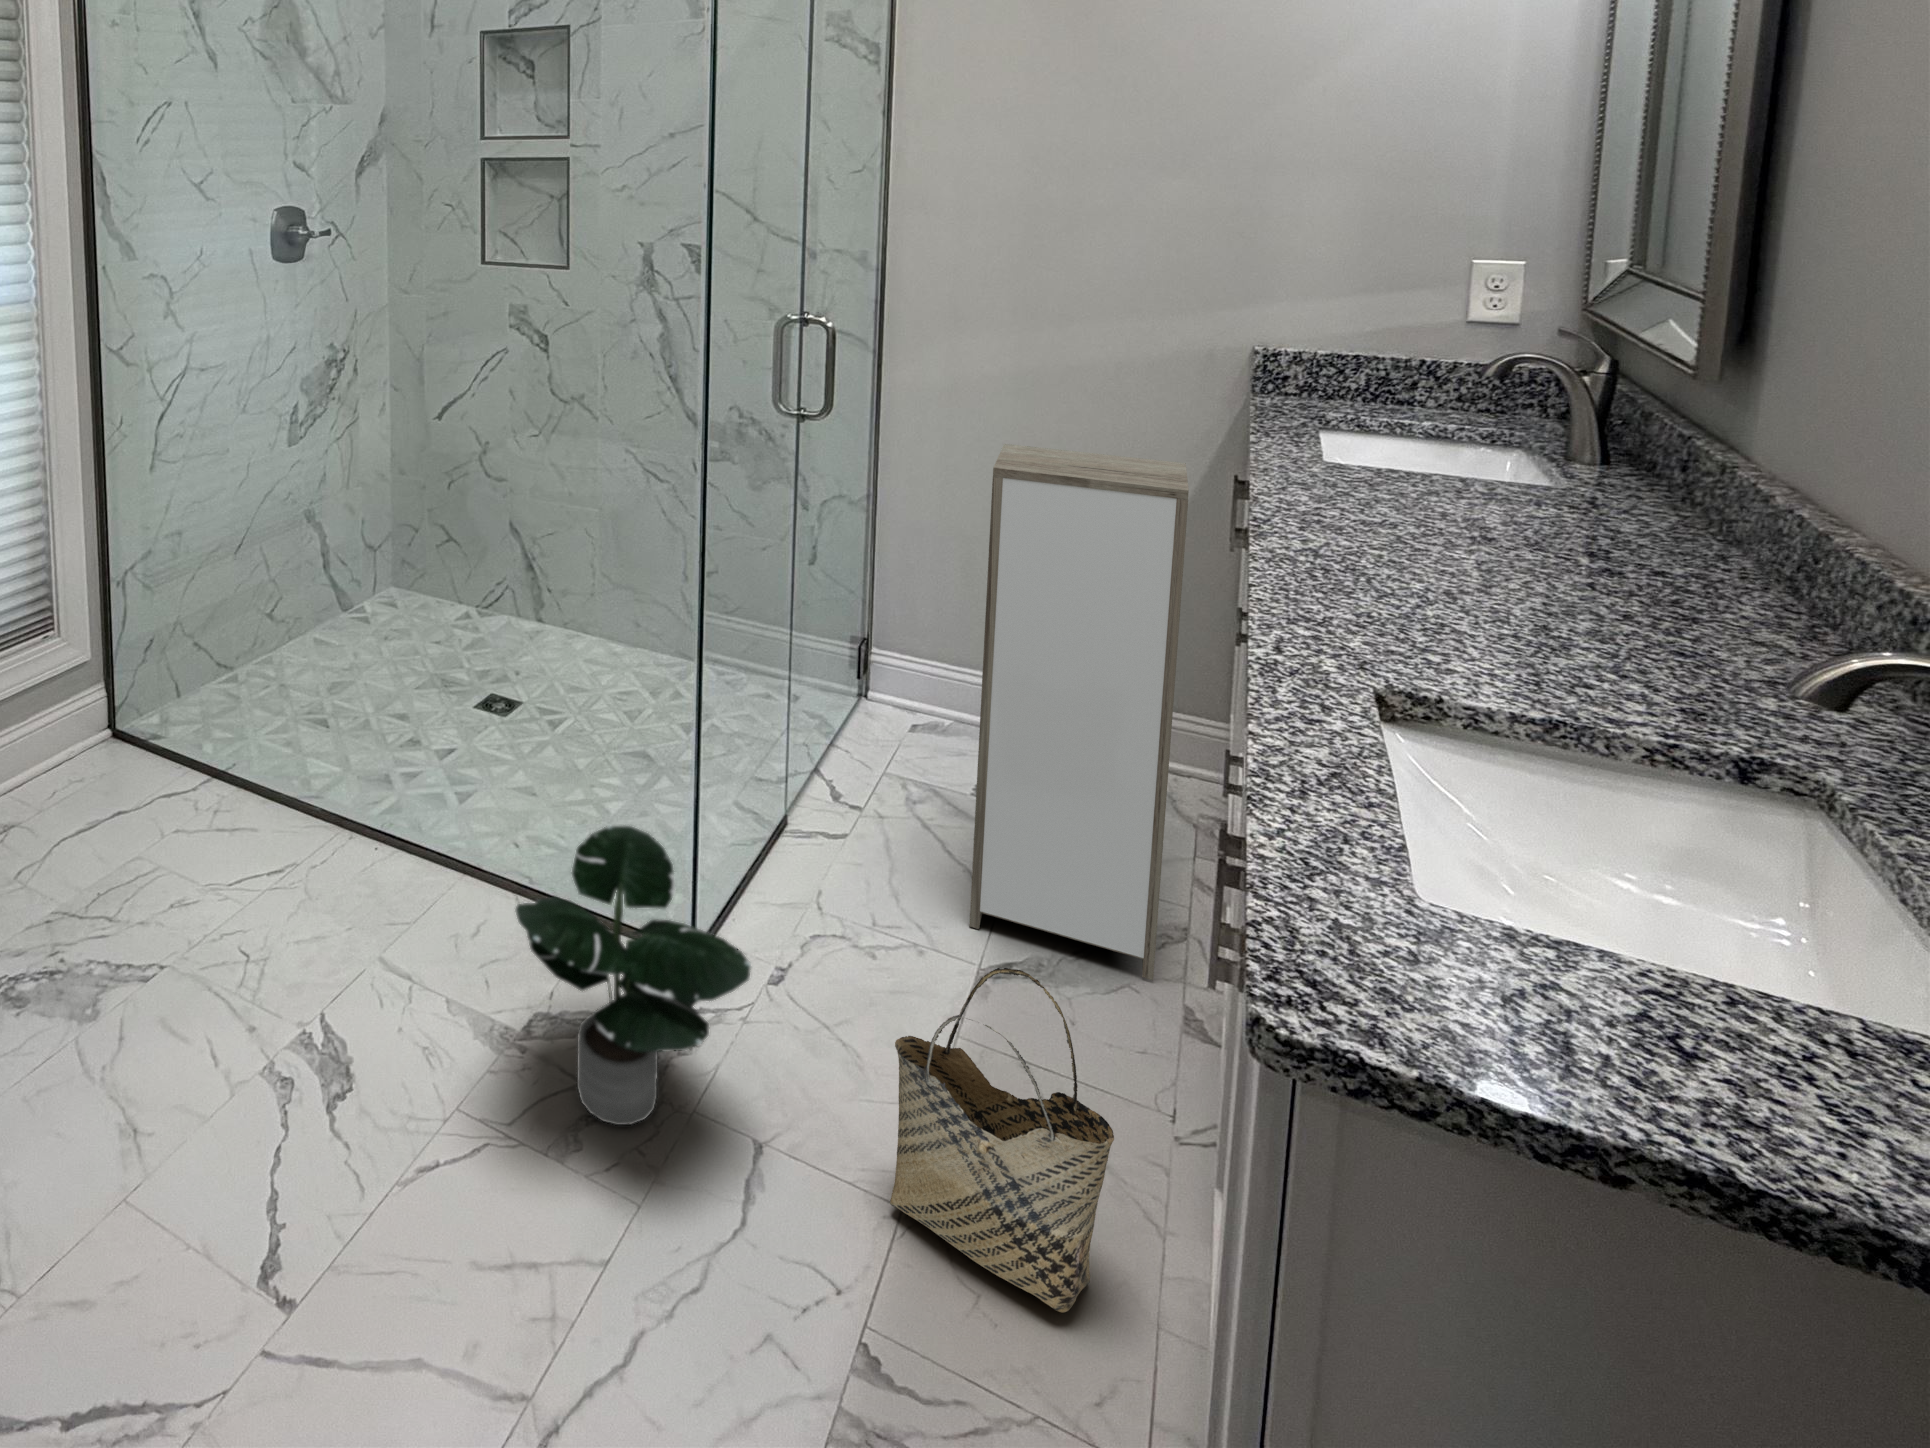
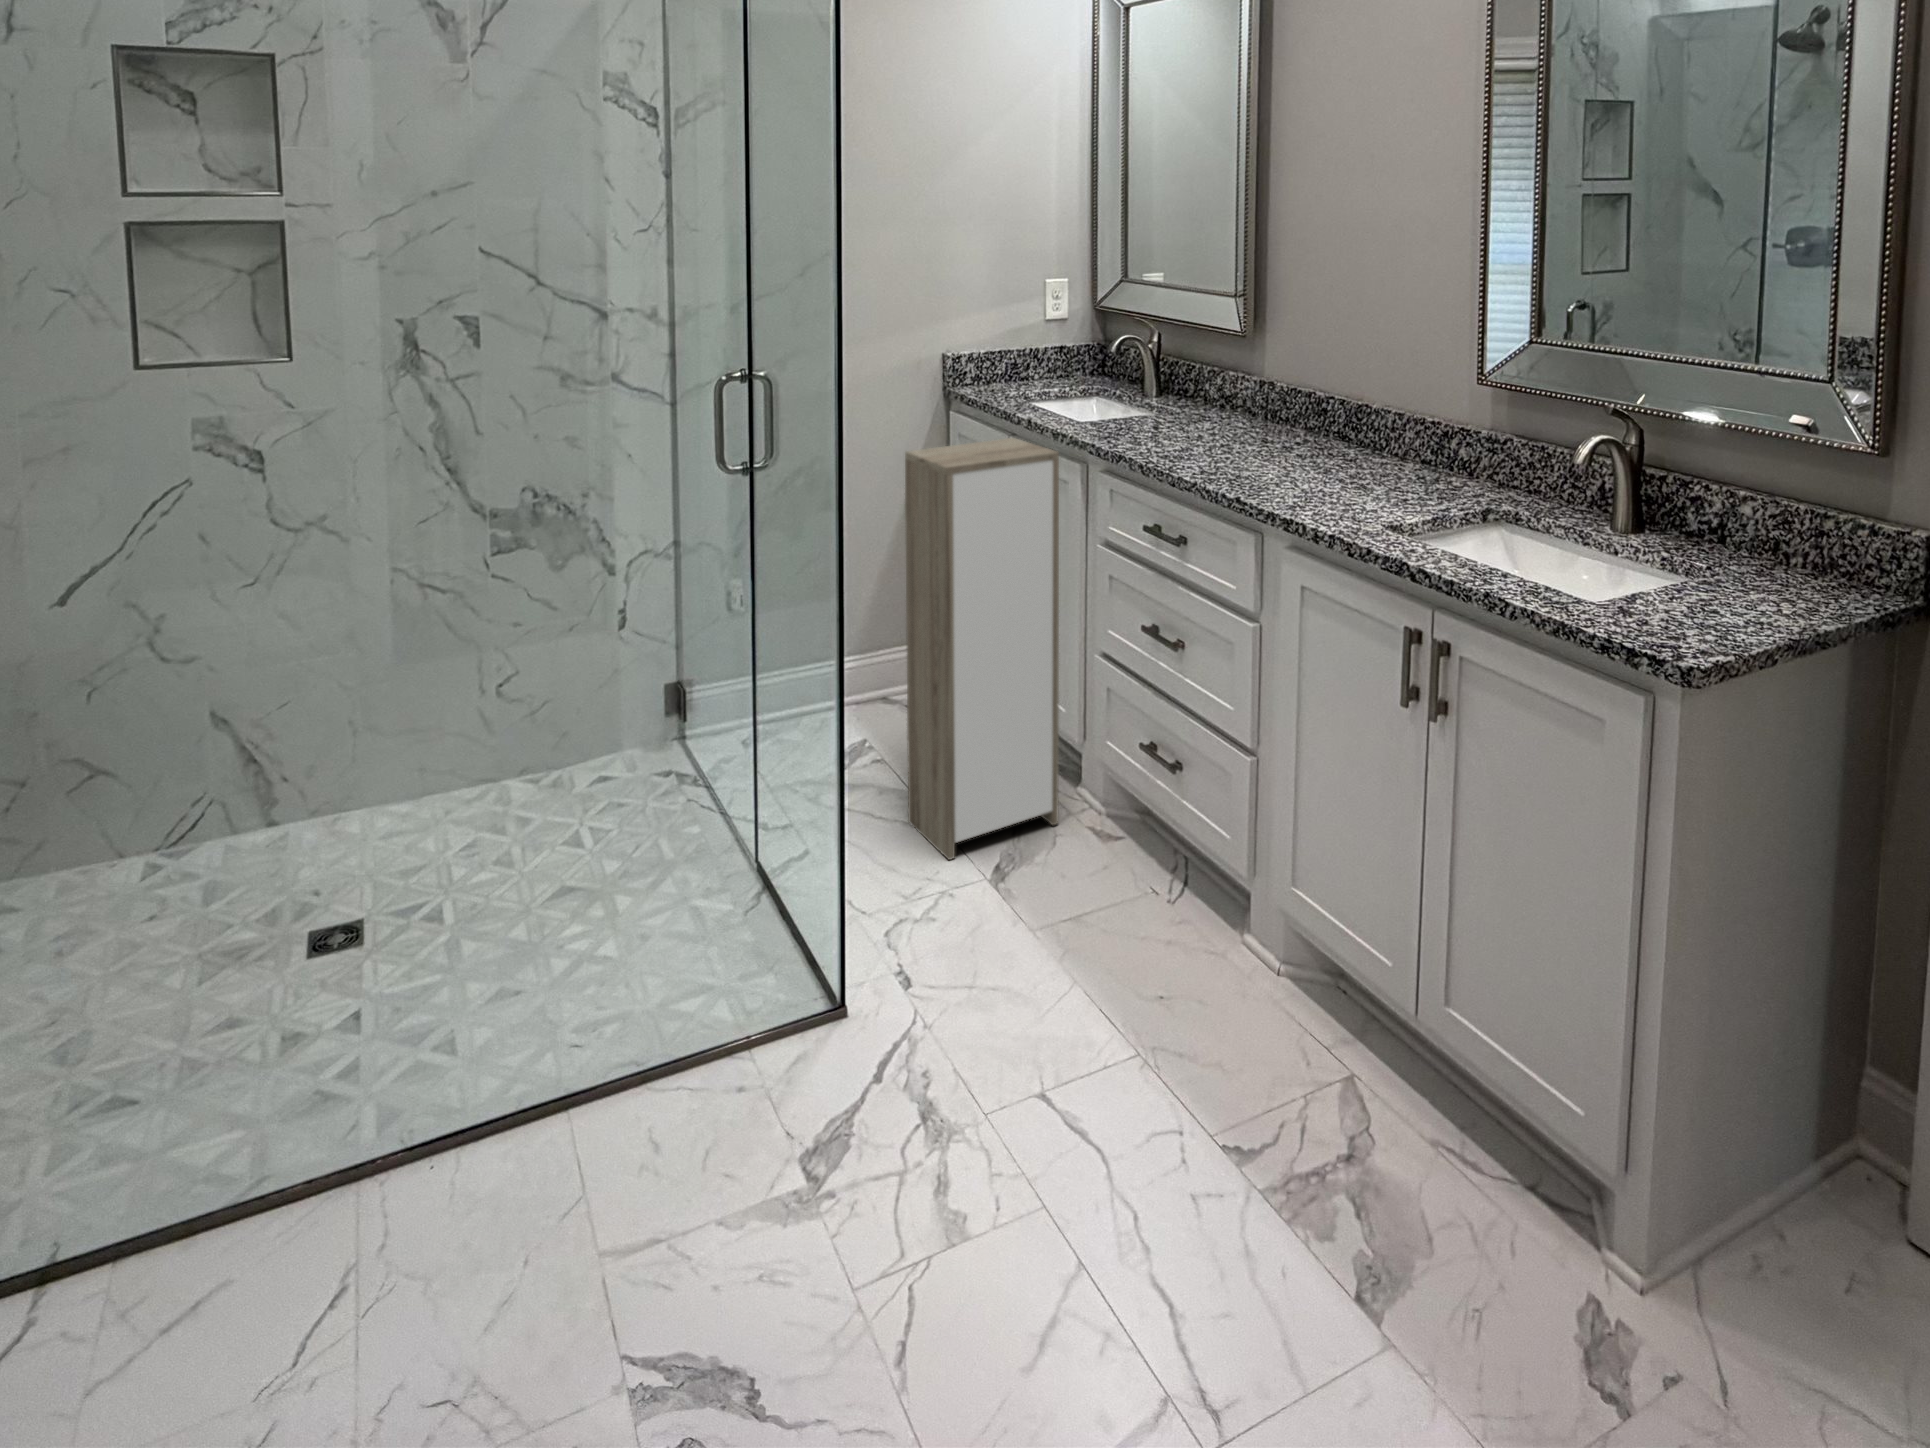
potted plant: present [516,826,751,1125] -> none [828,891,1057,1184]
woven basket: present [890,968,1114,1312] -> none [1119,815,1258,1053]

